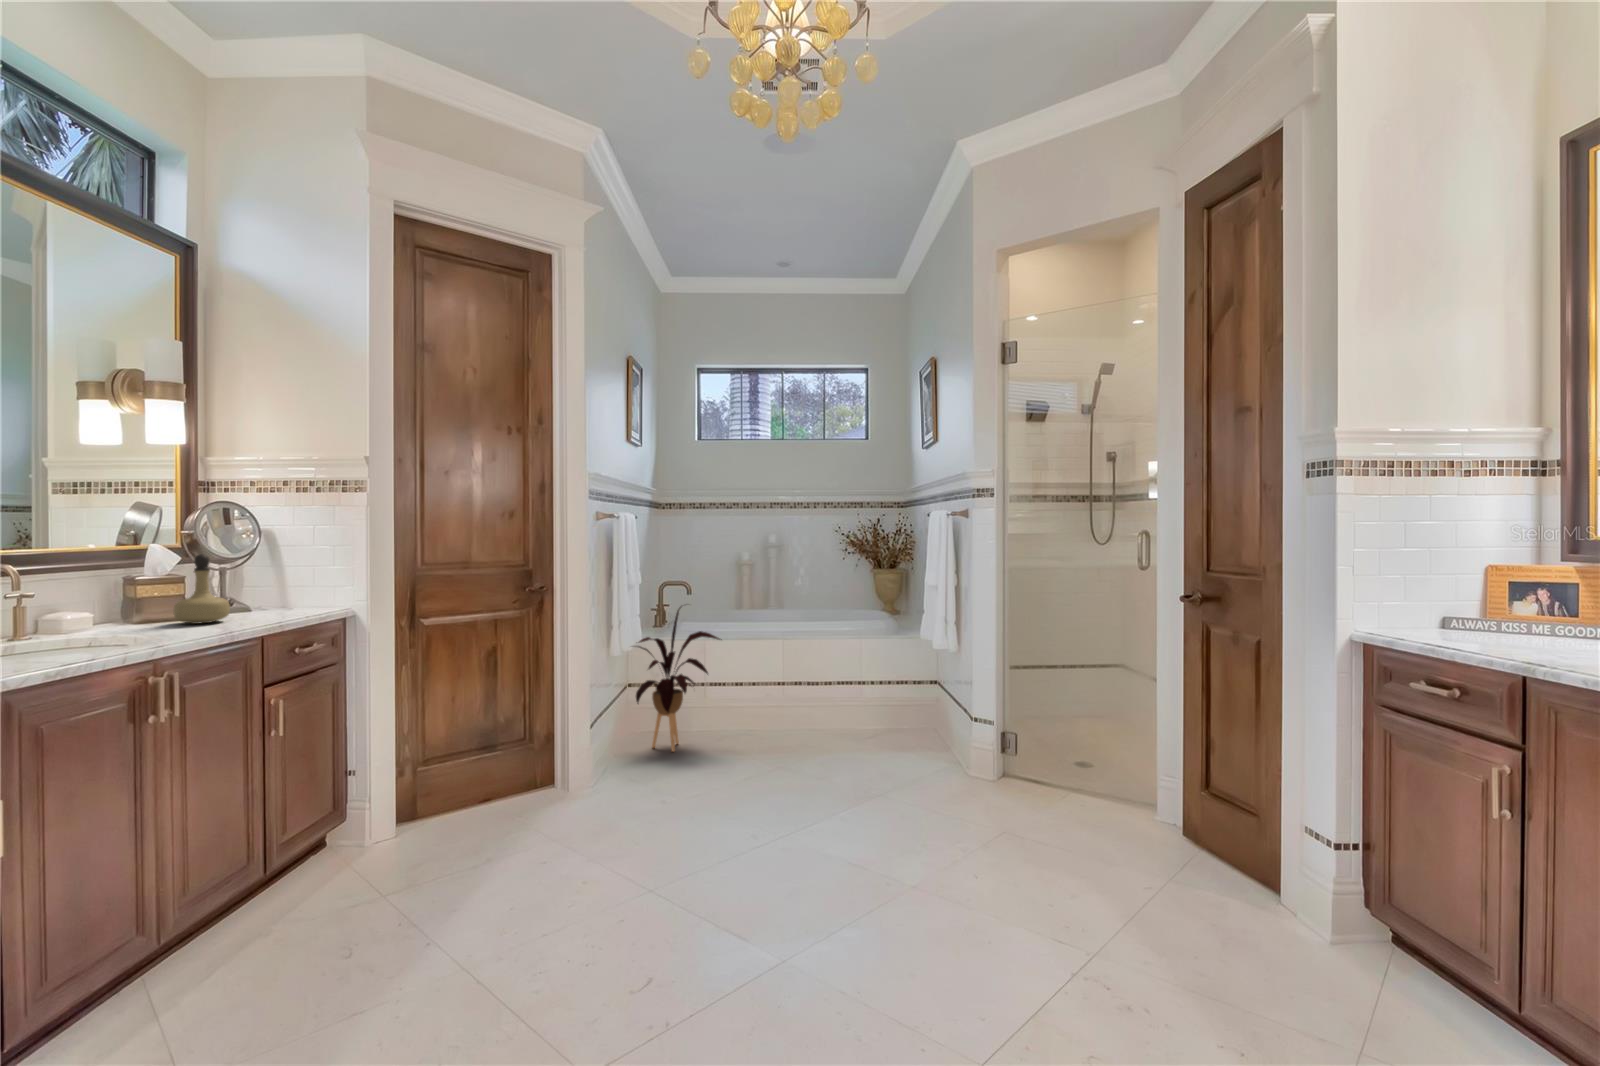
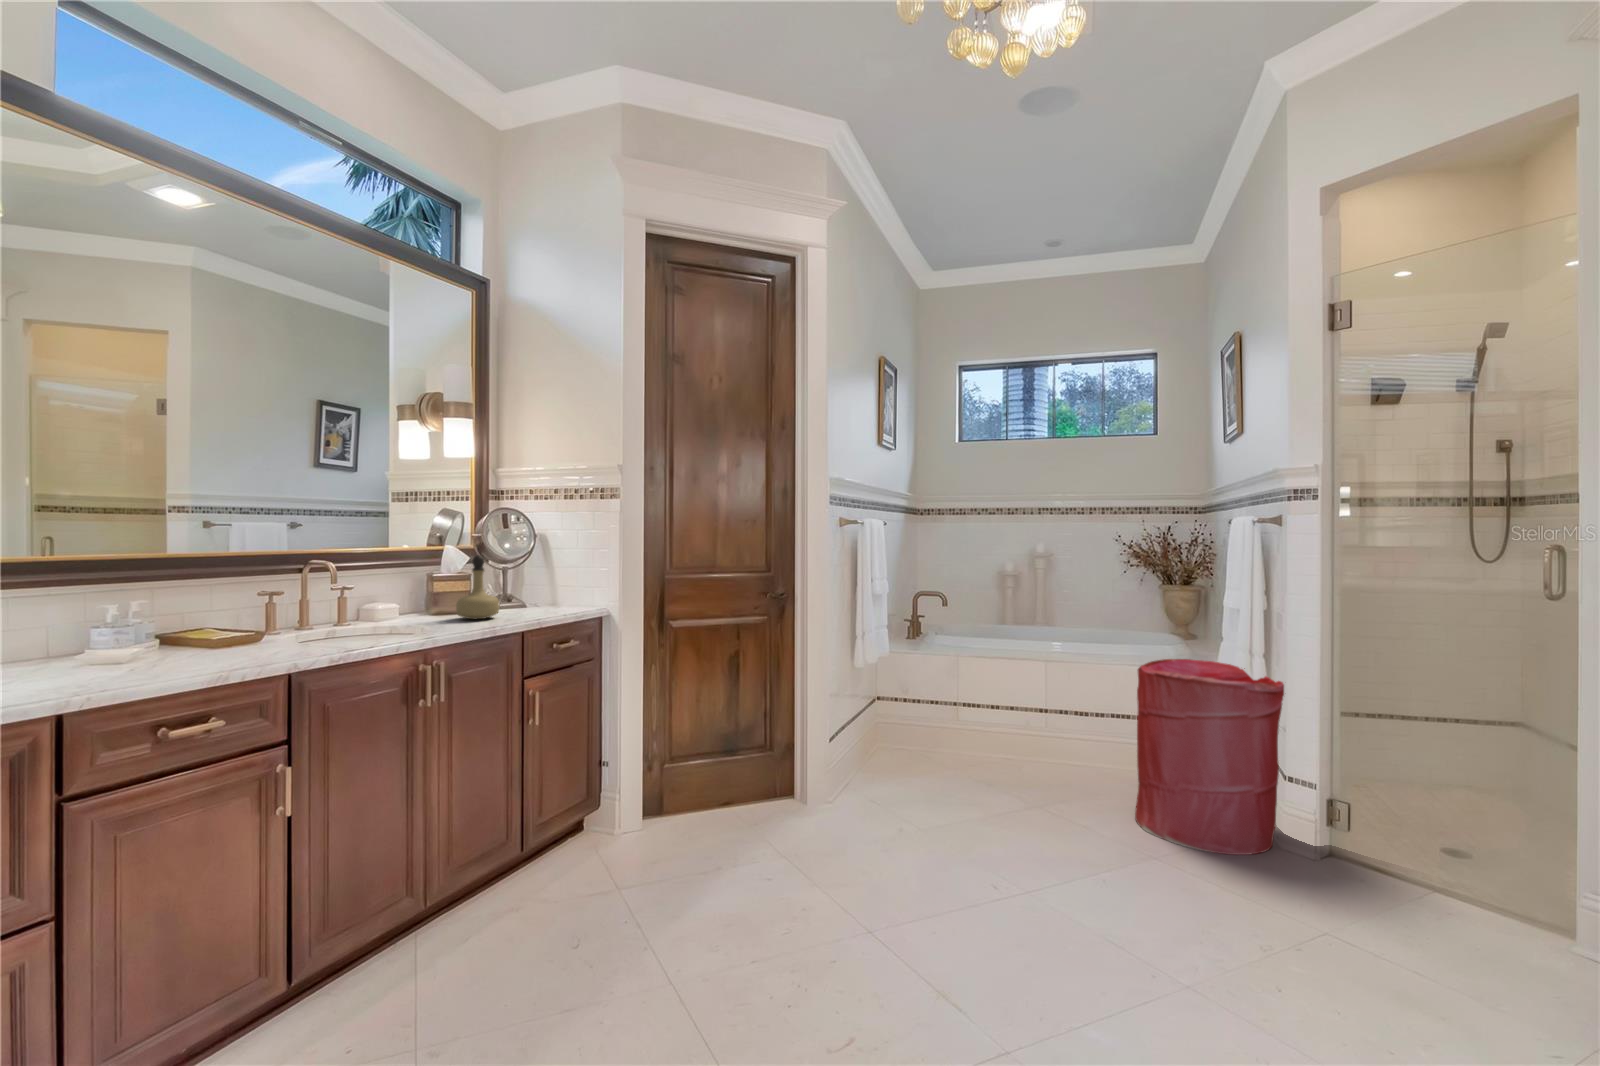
house plant: present [636,607,722,752] -> none [864,618,977,782]
laundry hamper: none [847,627,947,770] -> present [1135,659,1284,855]

